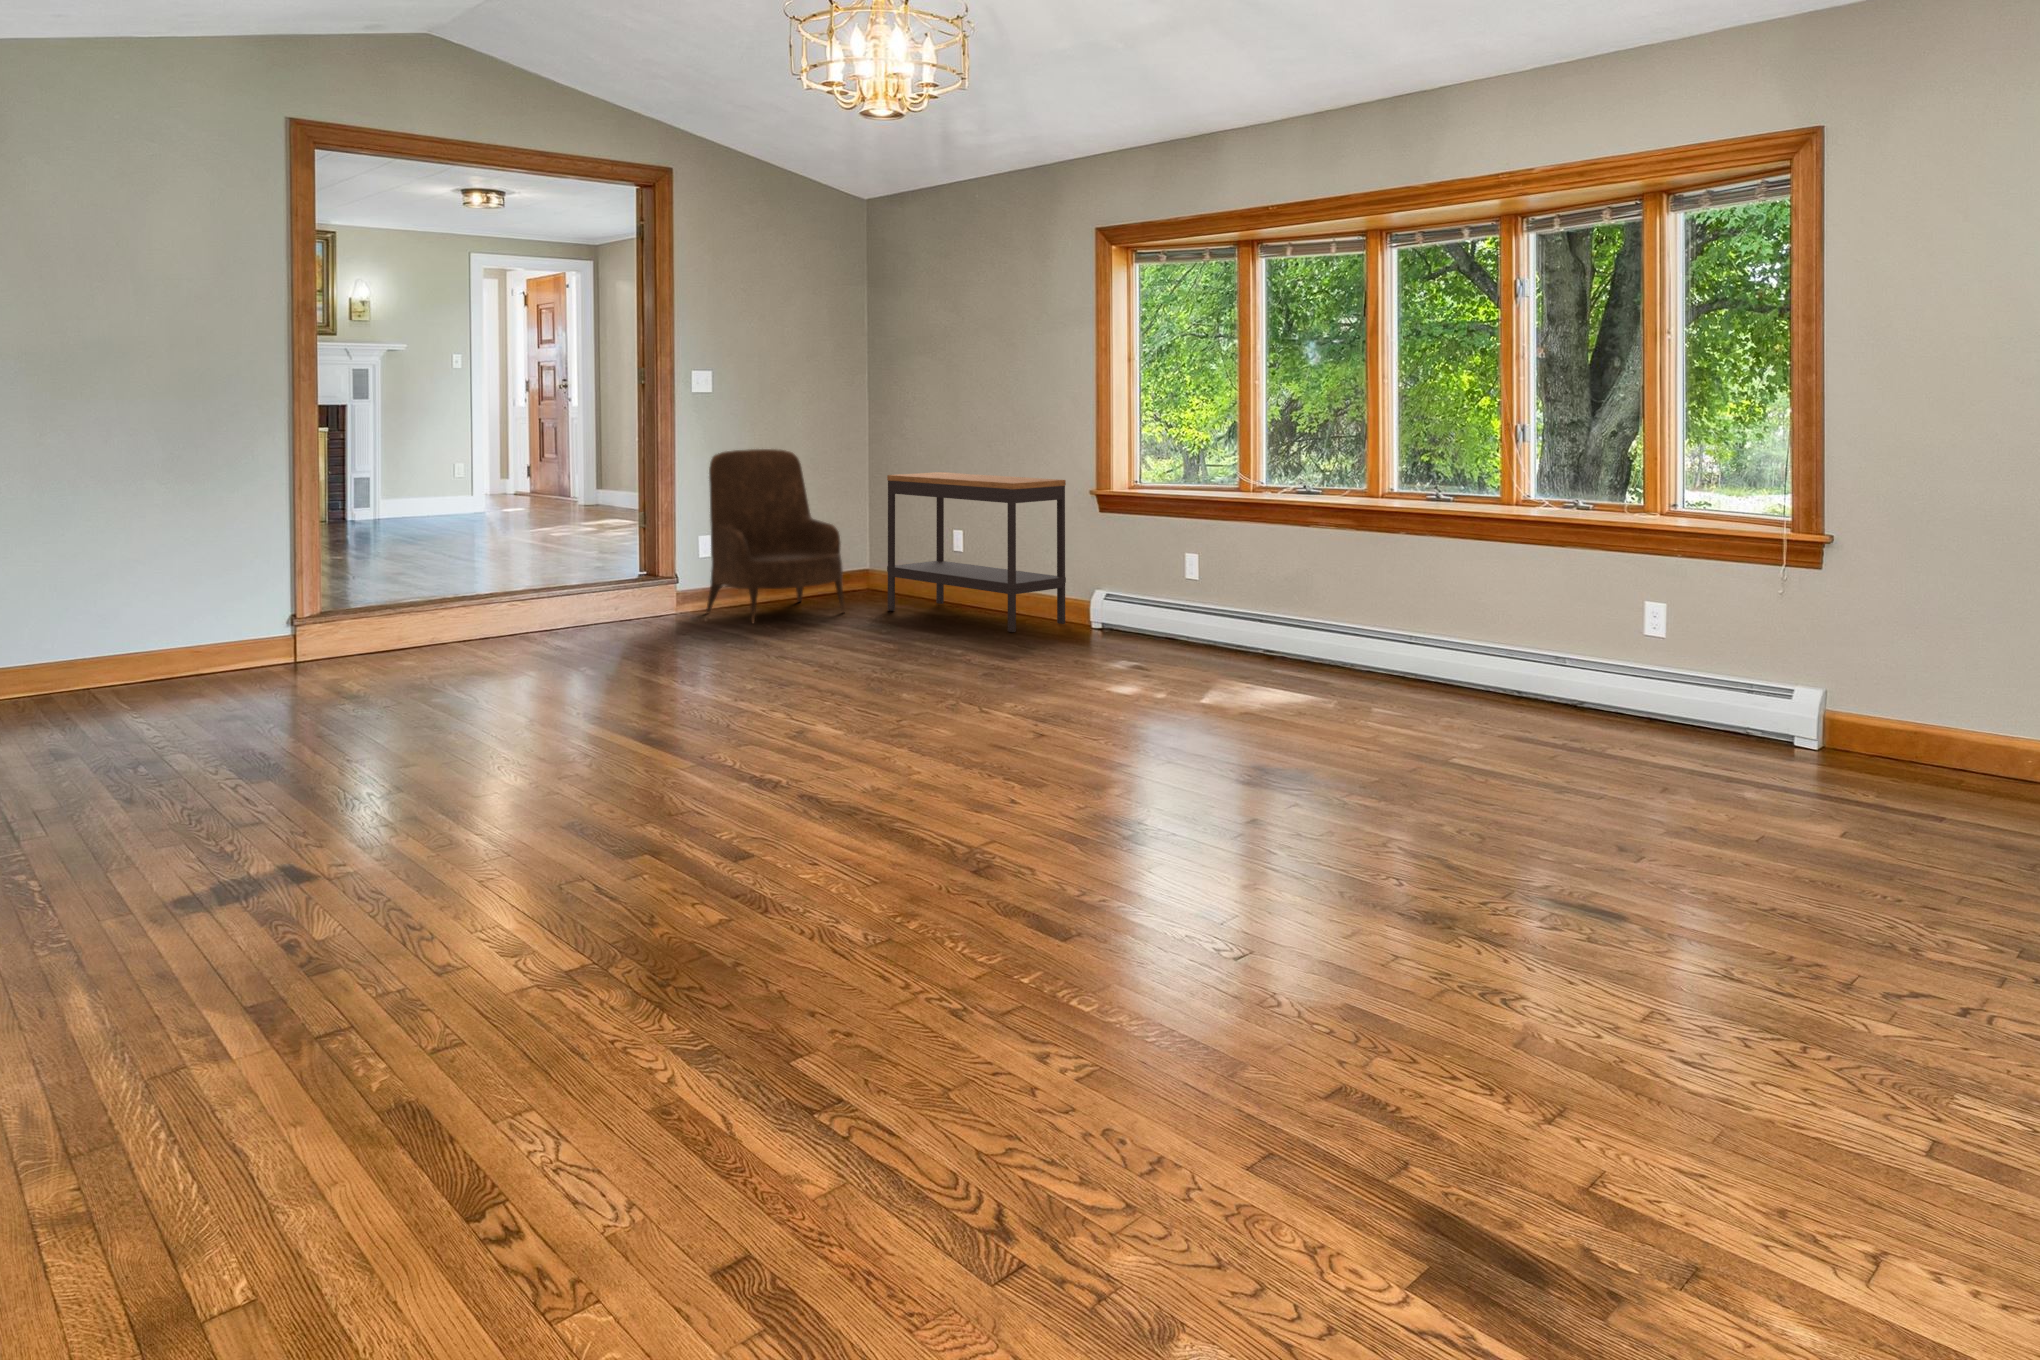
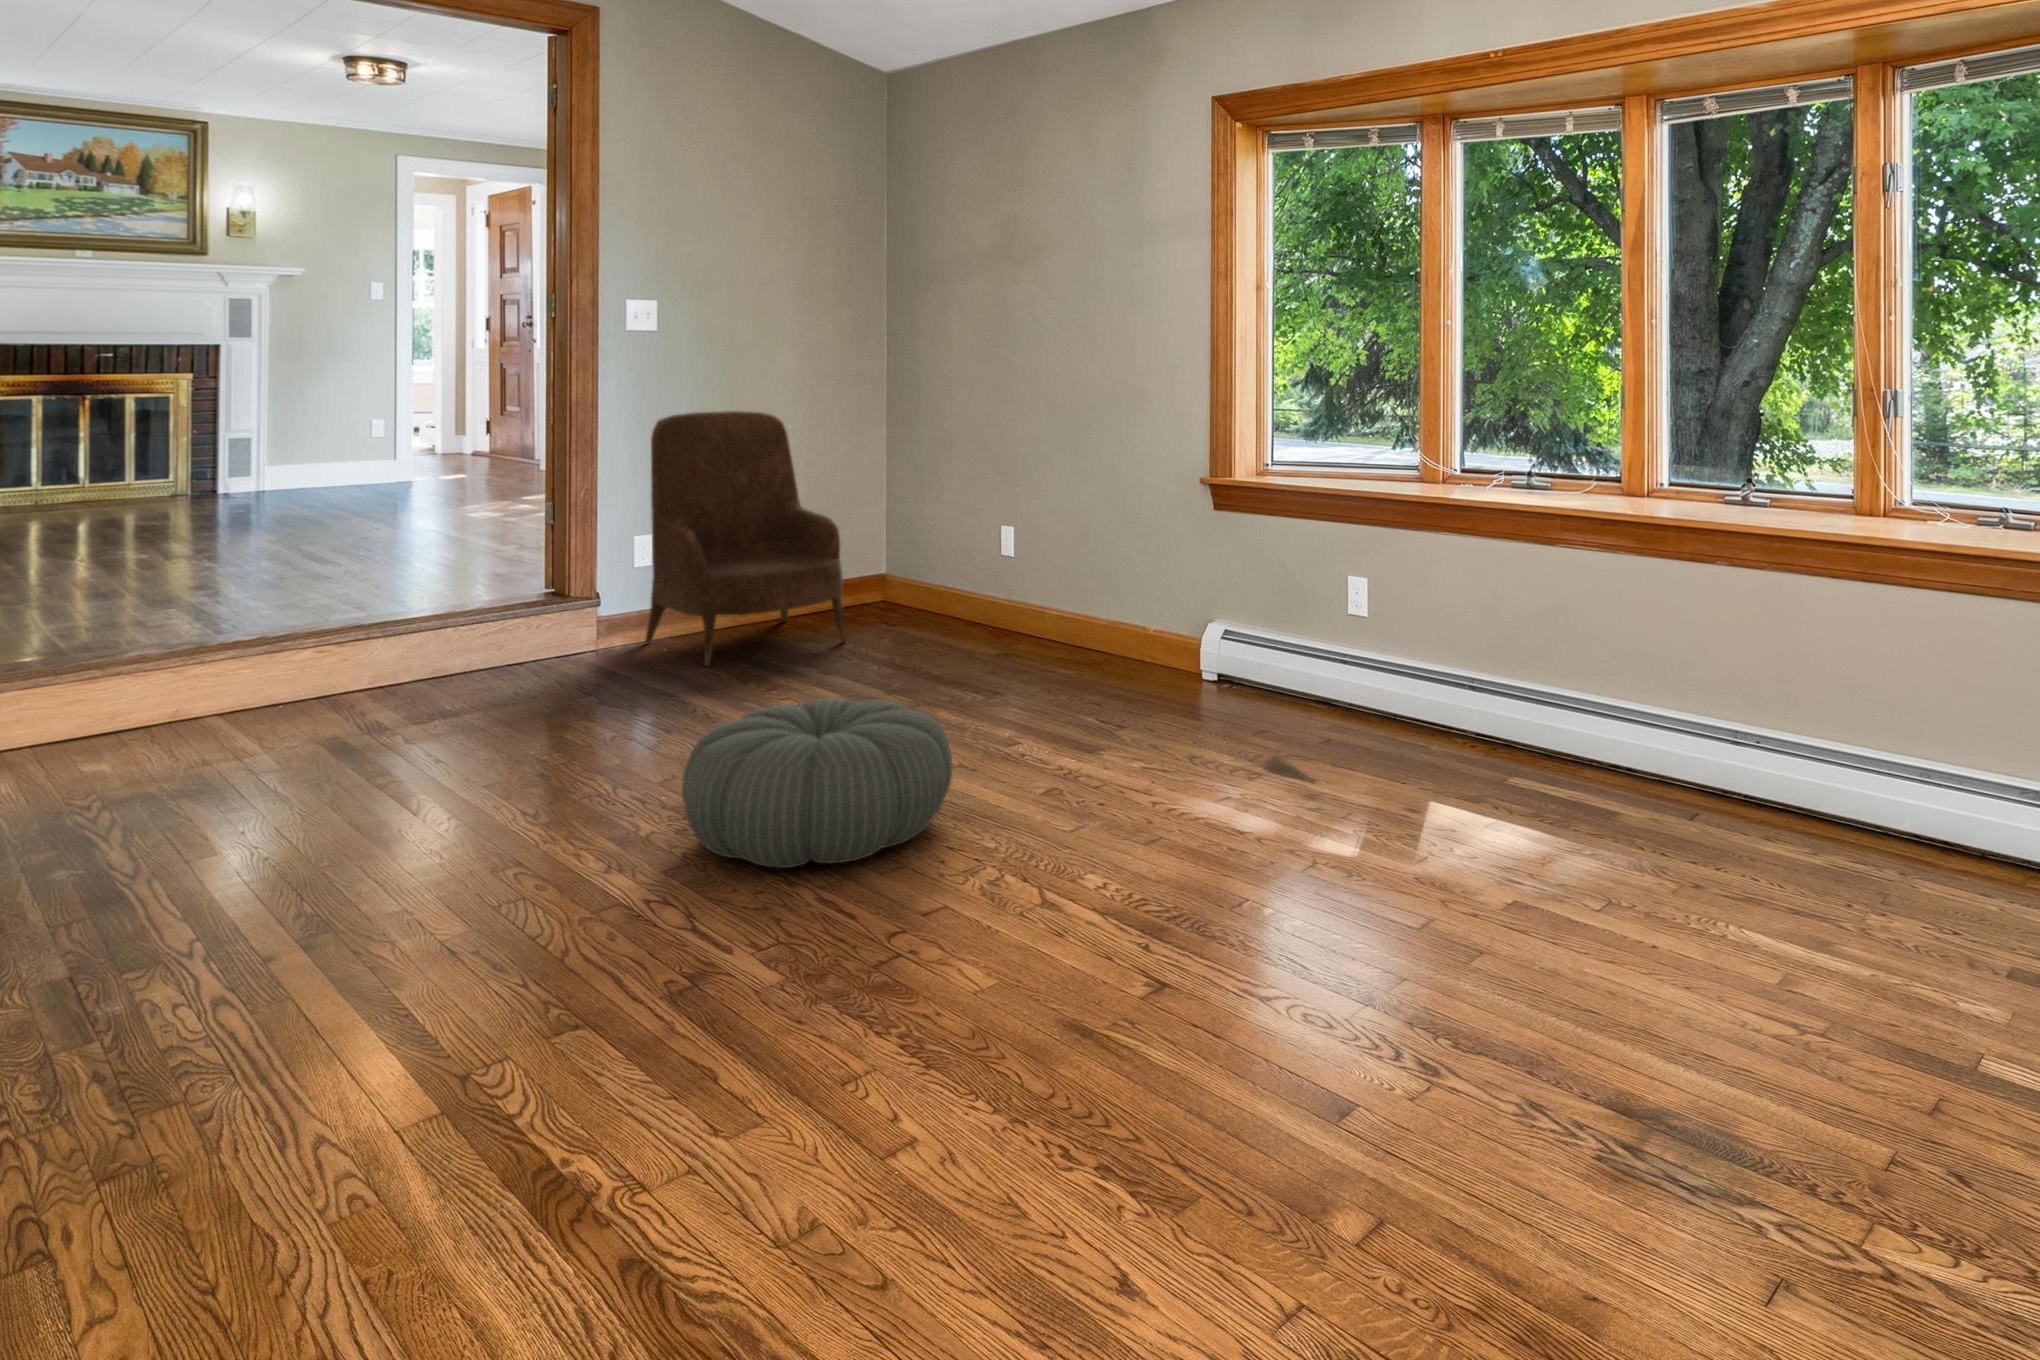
console table: present [887,472,1066,632] -> none [906,445,1164,684]
pouf: none [763,616,918,701] -> present [682,698,952,868]

